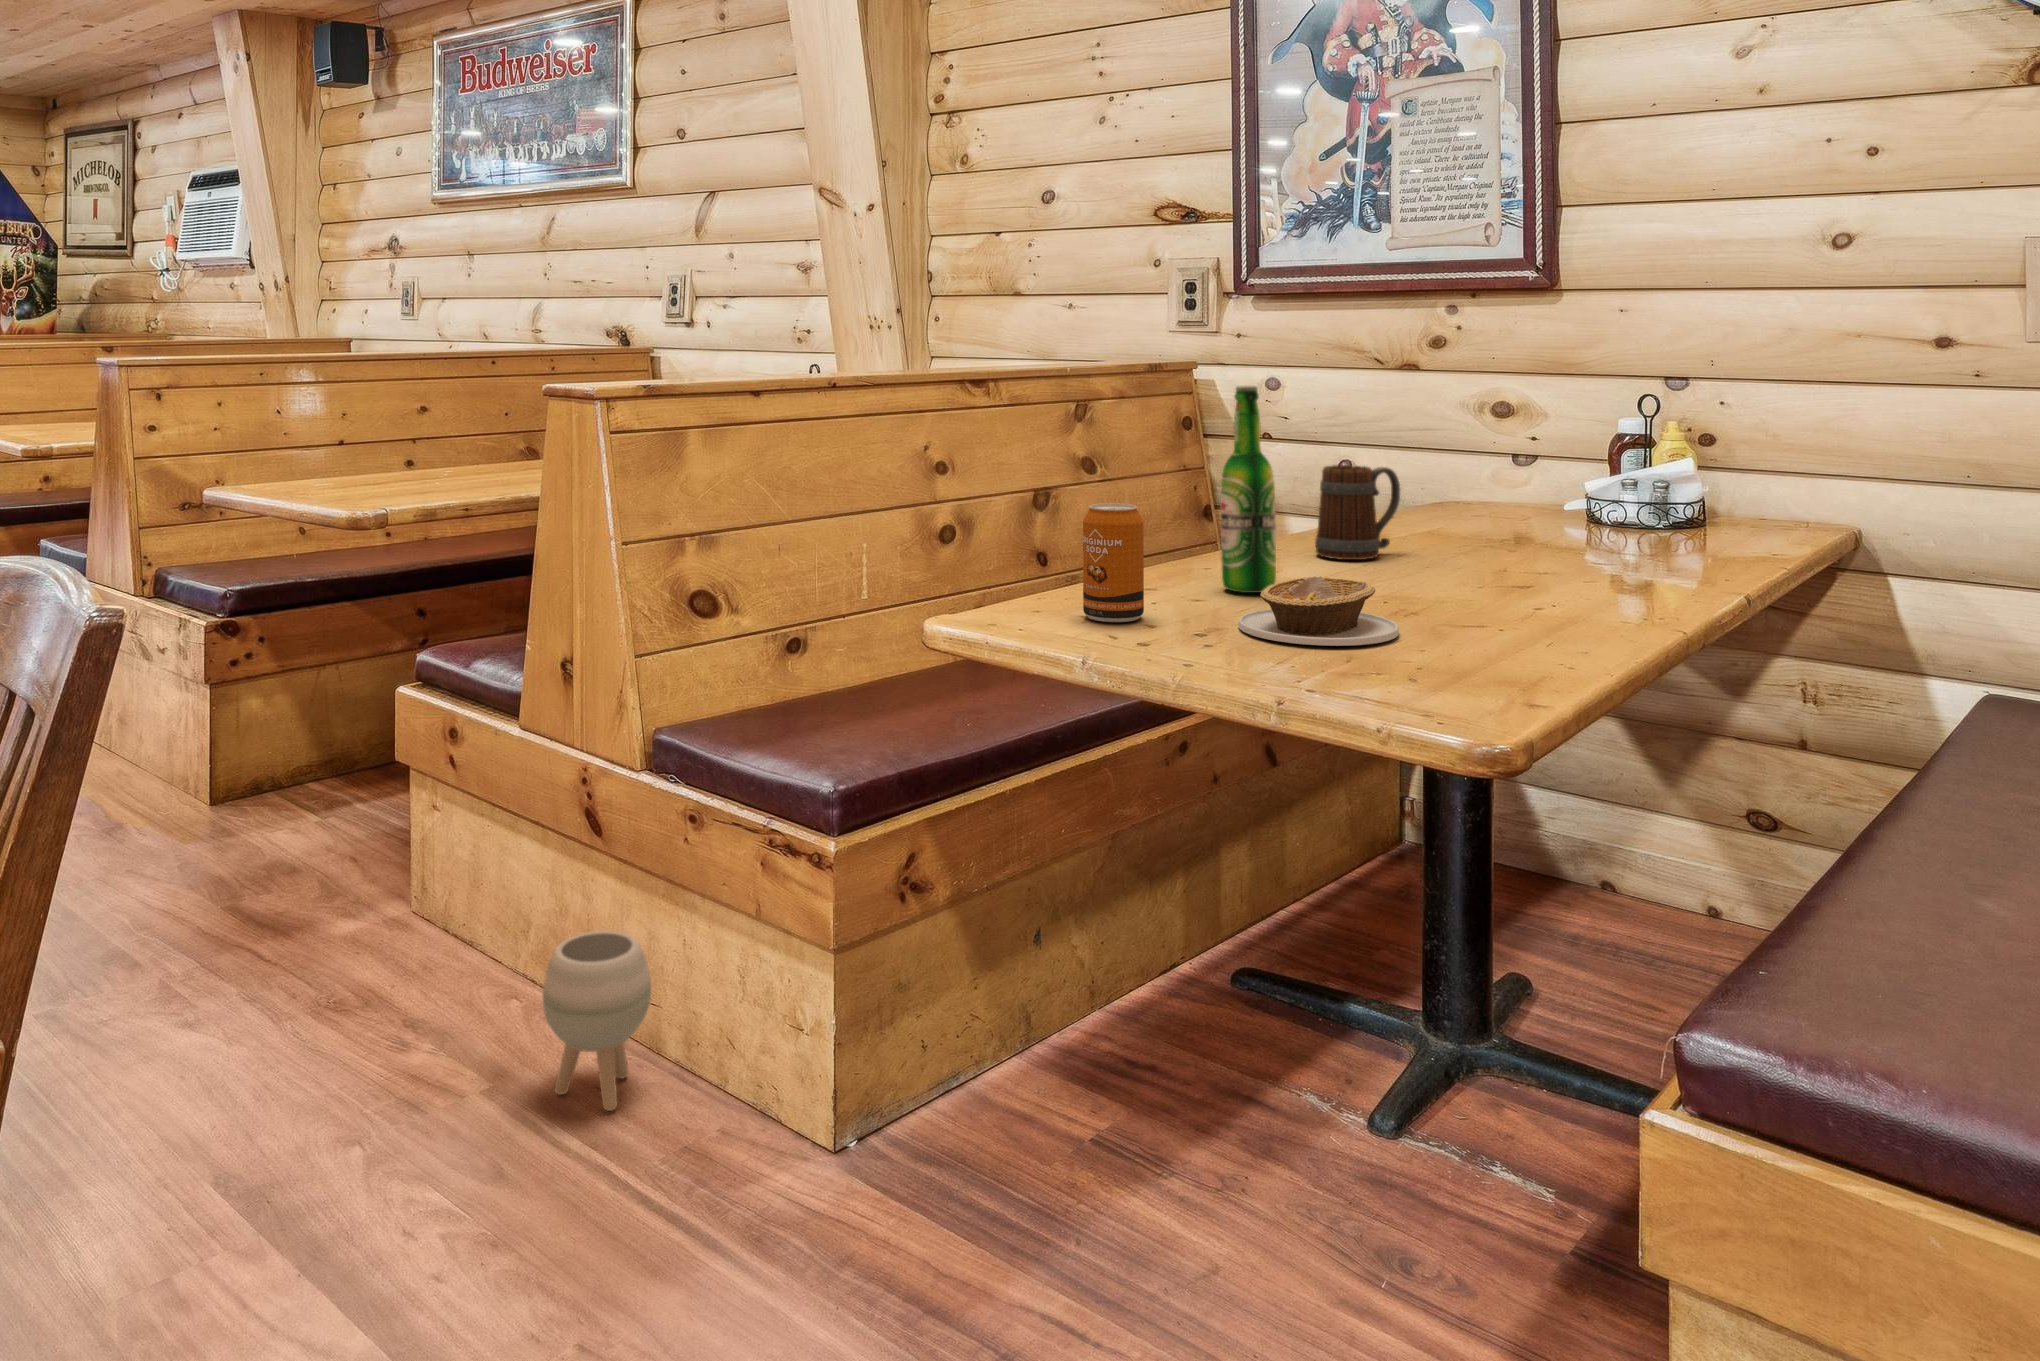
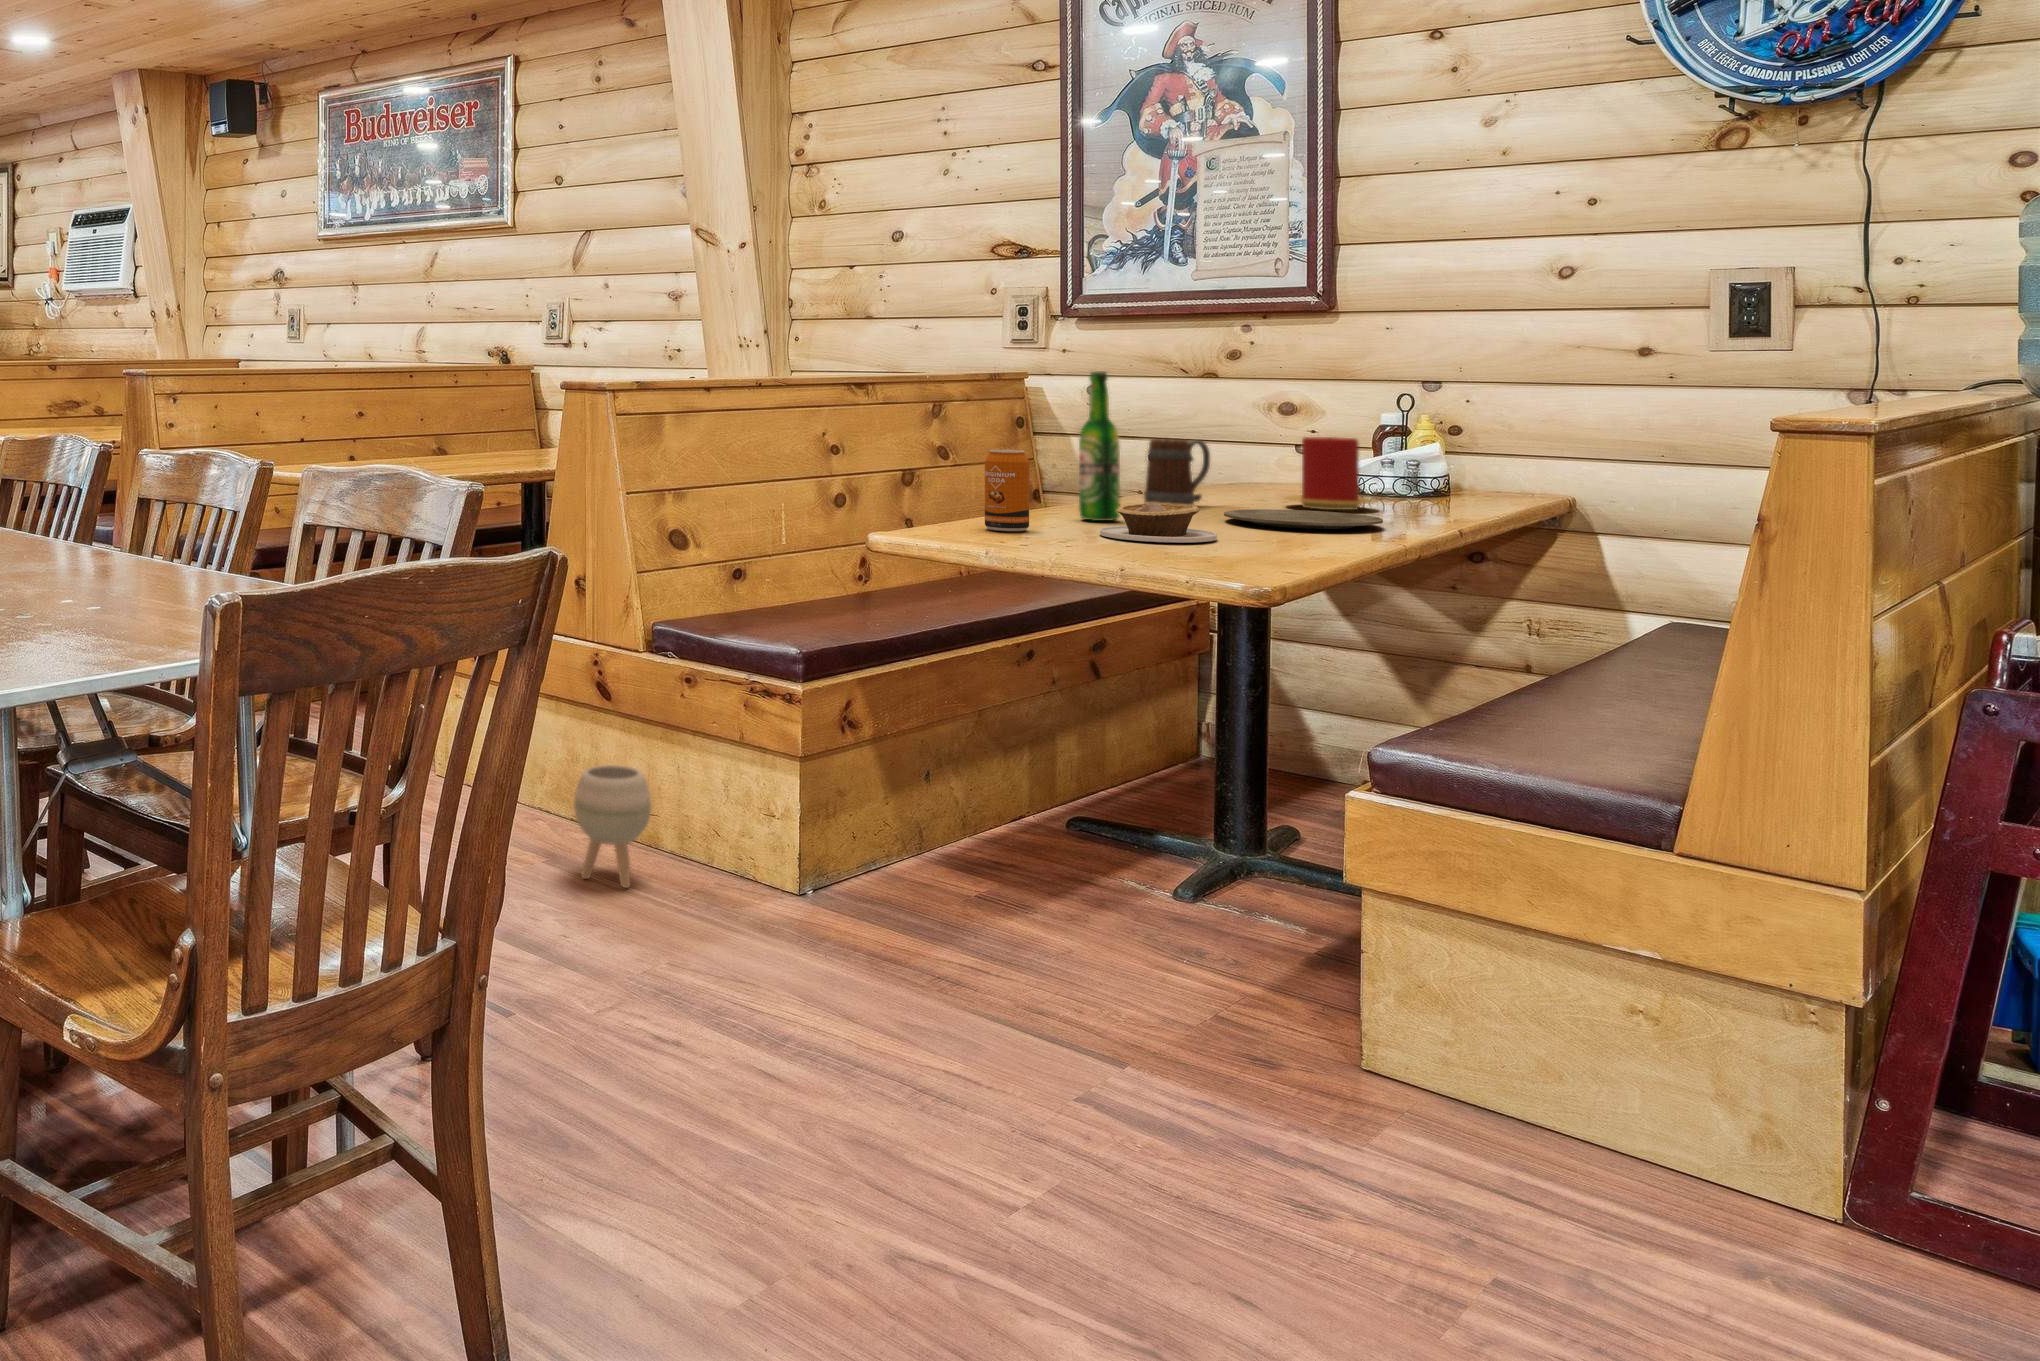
candle: none [1493,460,1612,559] -> present [1285,437,1376,510]
plate: none [1414,565,1622,603] -> present [1224,509,1383,529]

